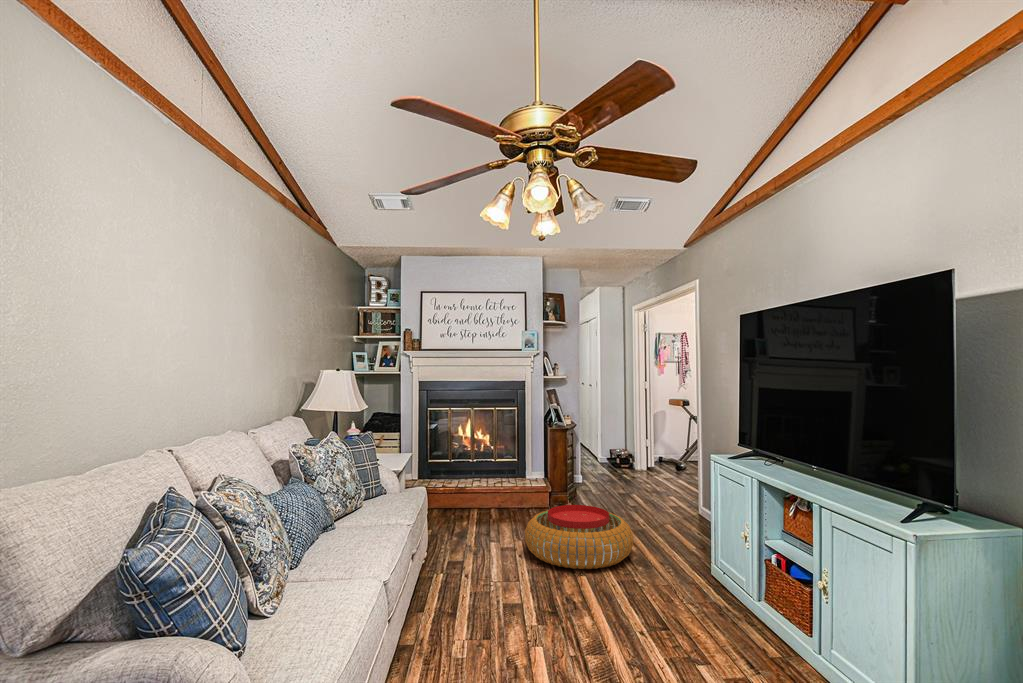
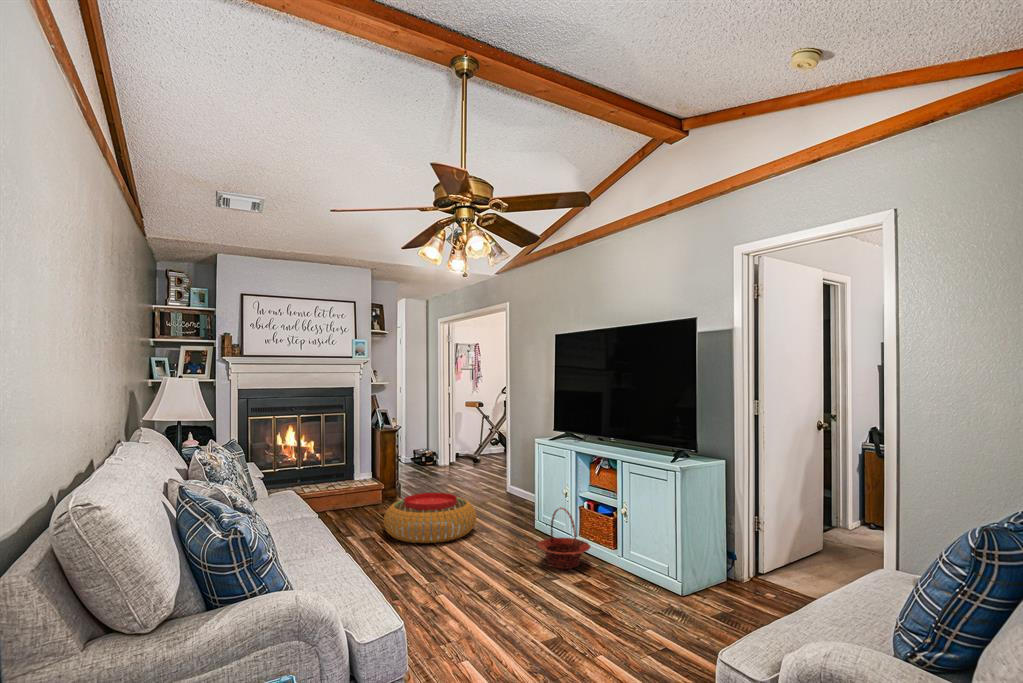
basket: none [687,556,771,649] -> present [536,508,590,569]

